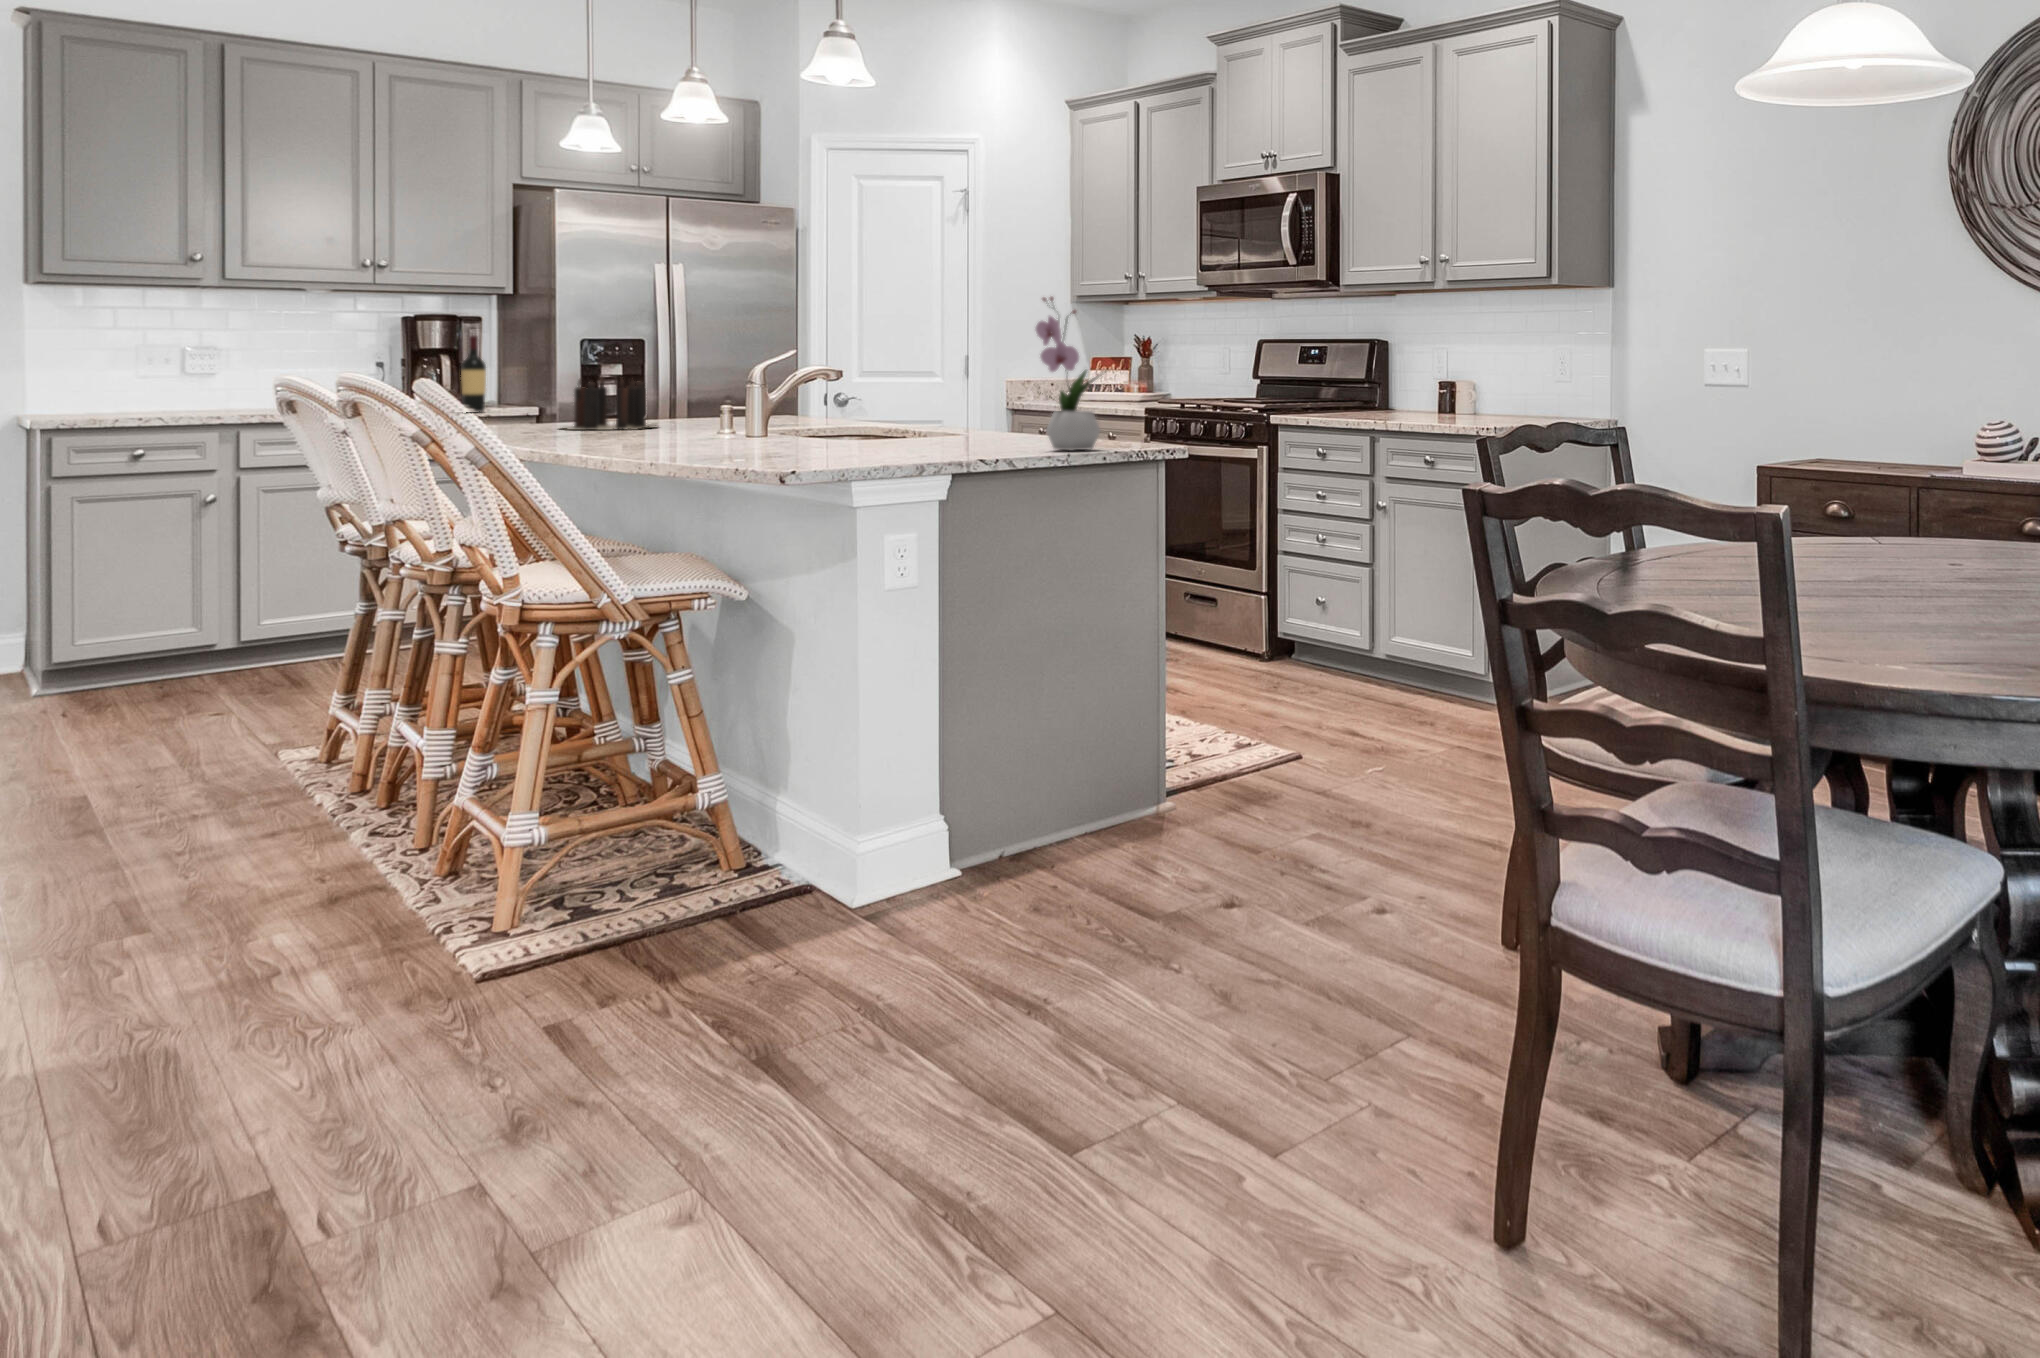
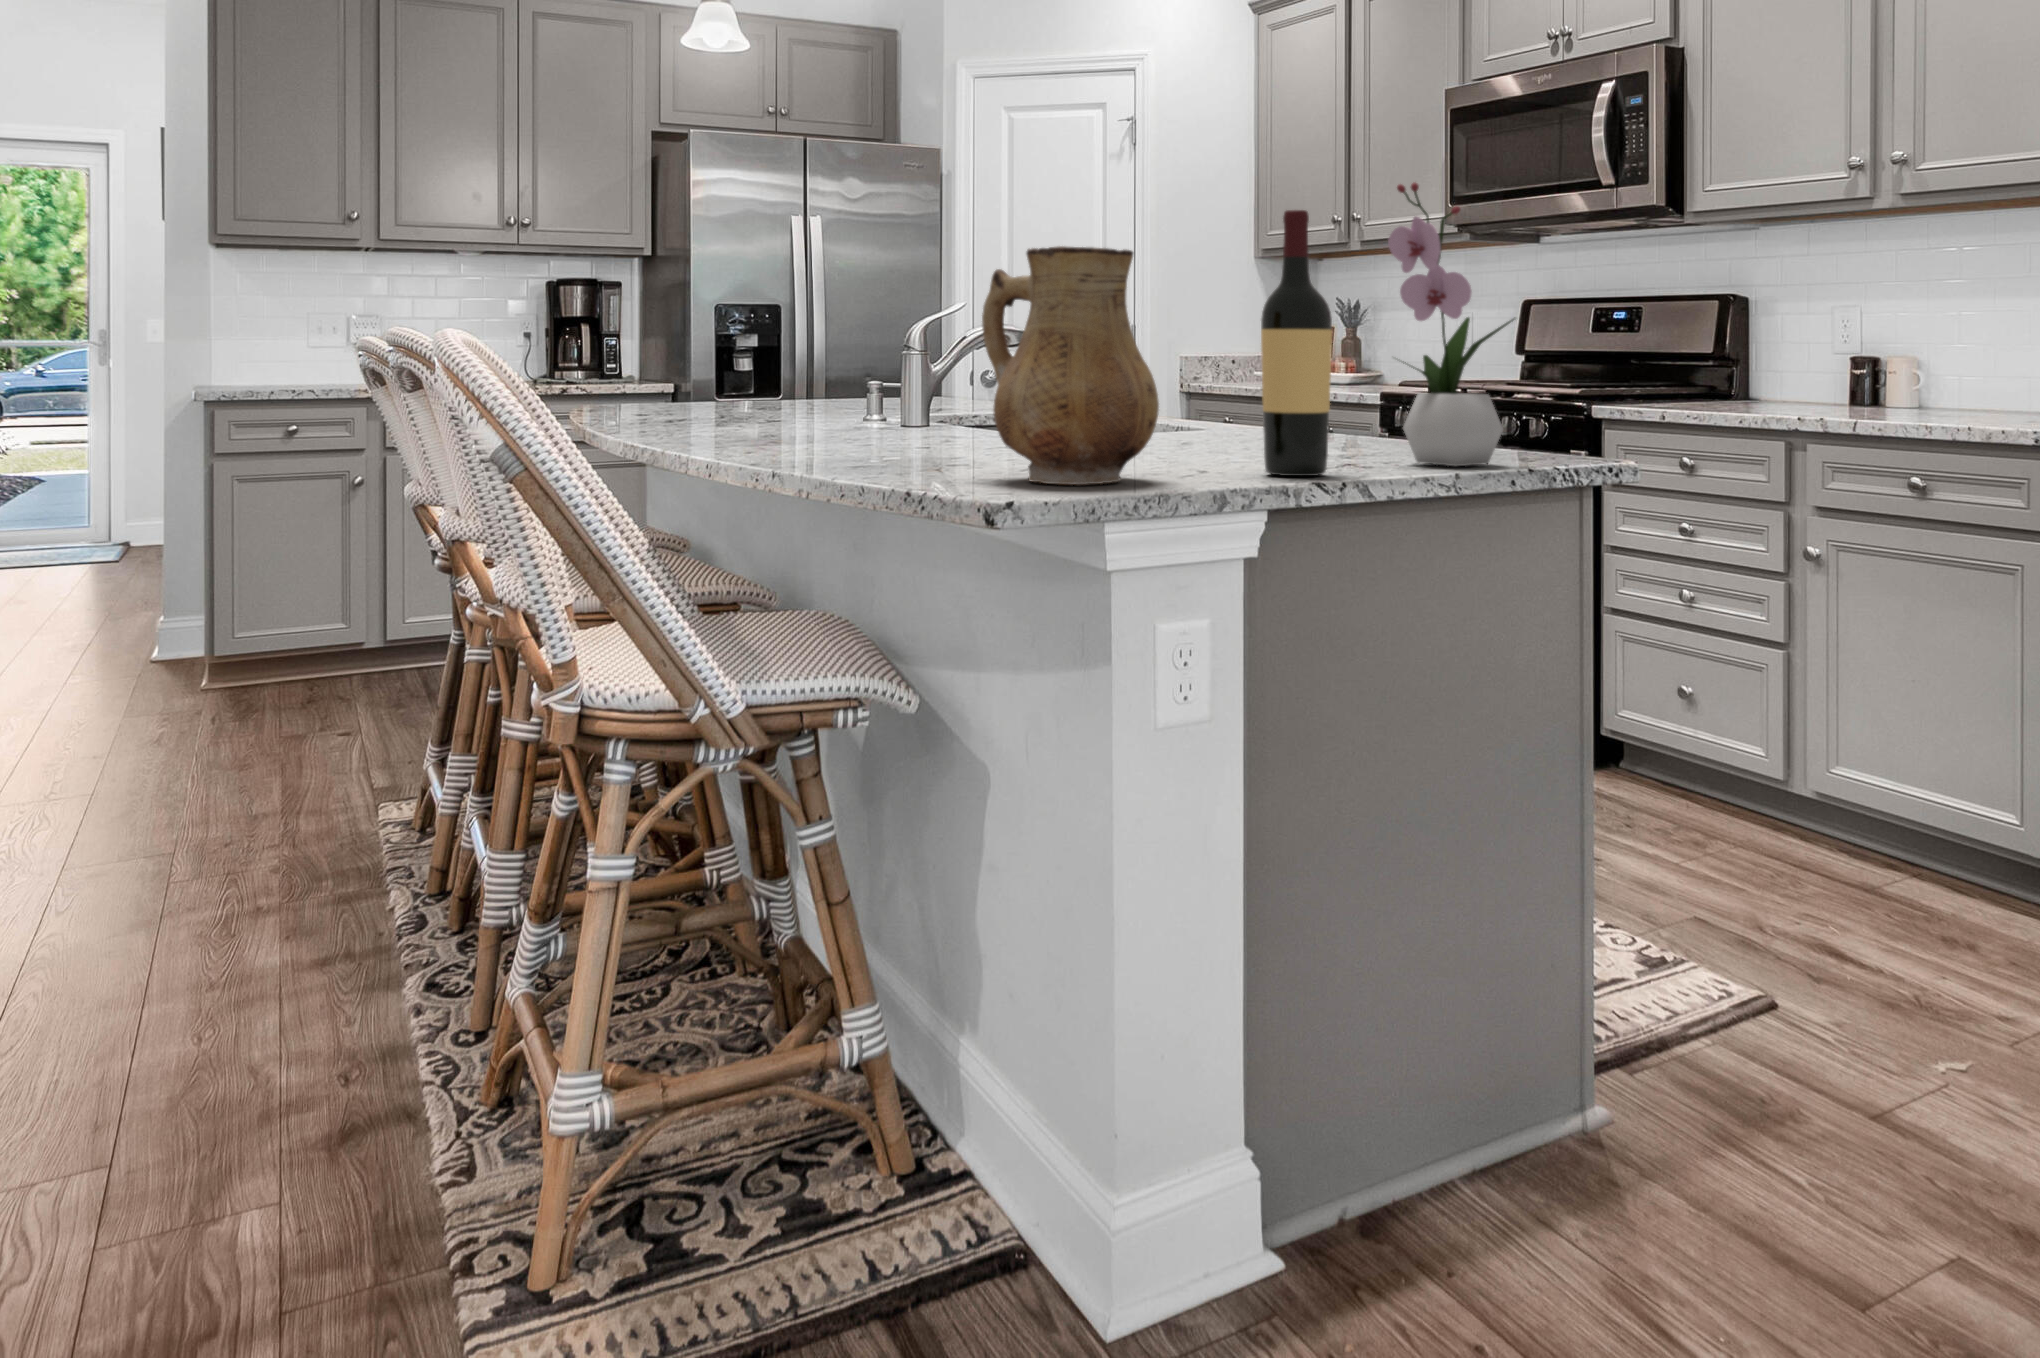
wine bottle: present [461,335,486,413] -> present [1261,210,1332,476]
ceramic pitcher: none [785,337,887,462] -> present [982,246,1159,485]
candle: present [565,378,657,430] -> none [664,343,823,413]

